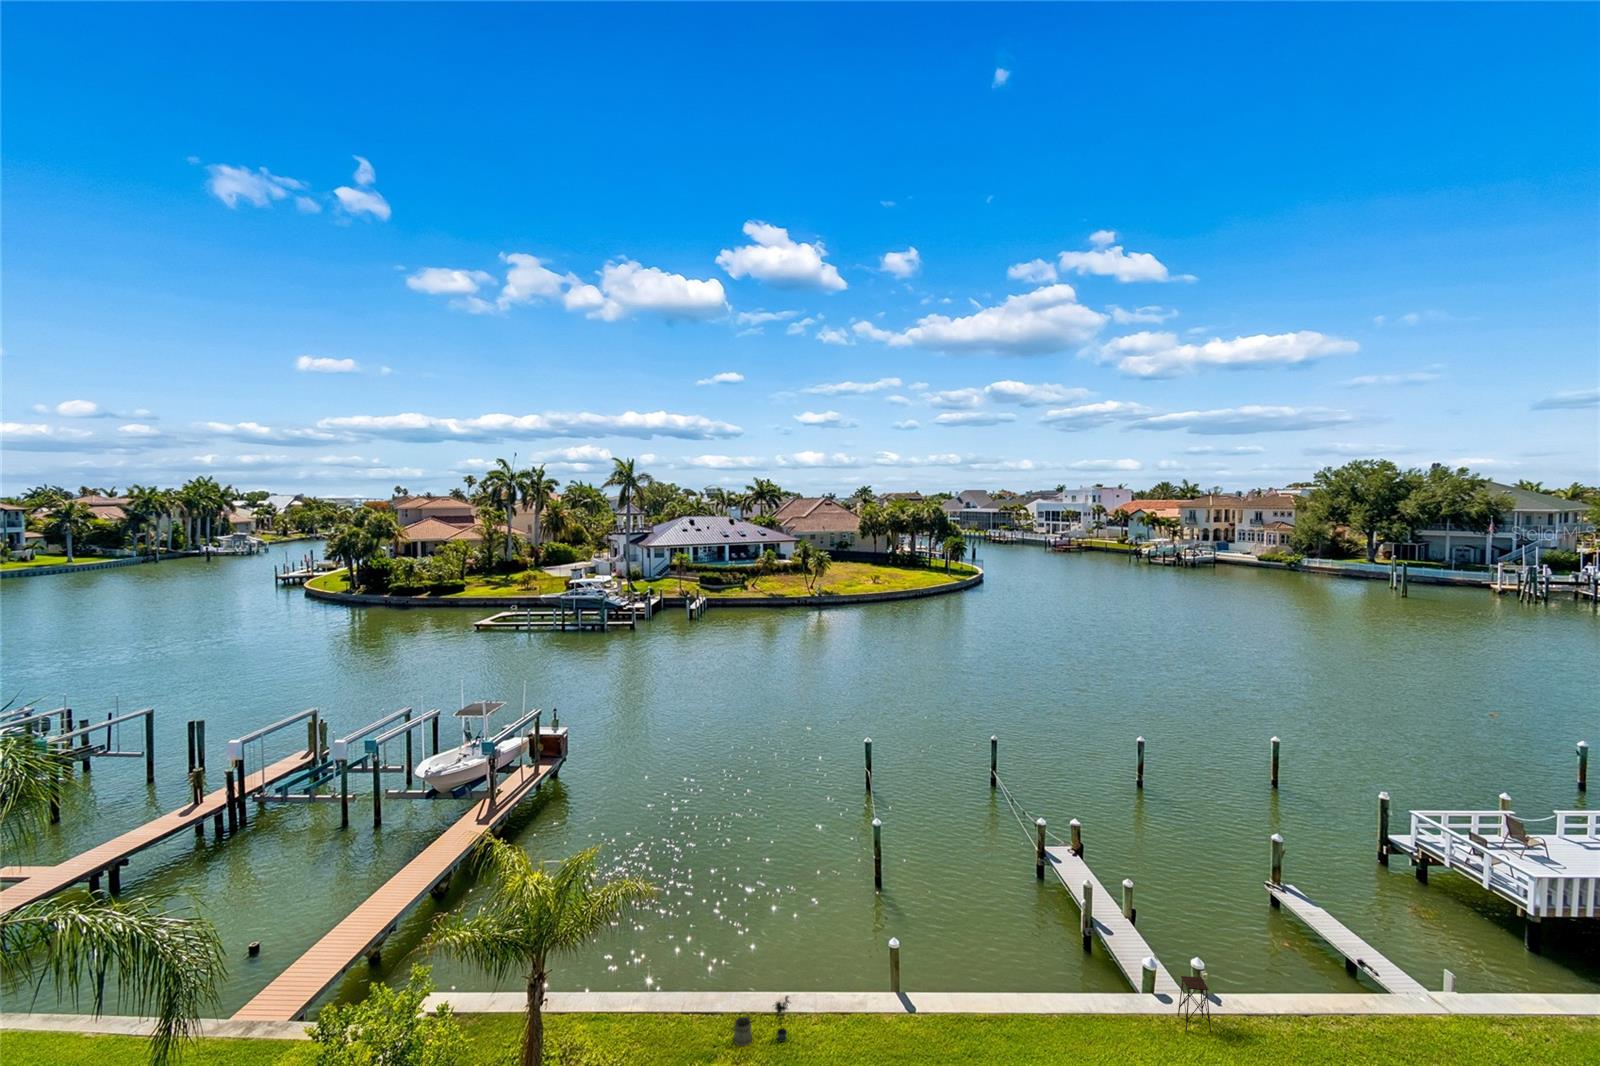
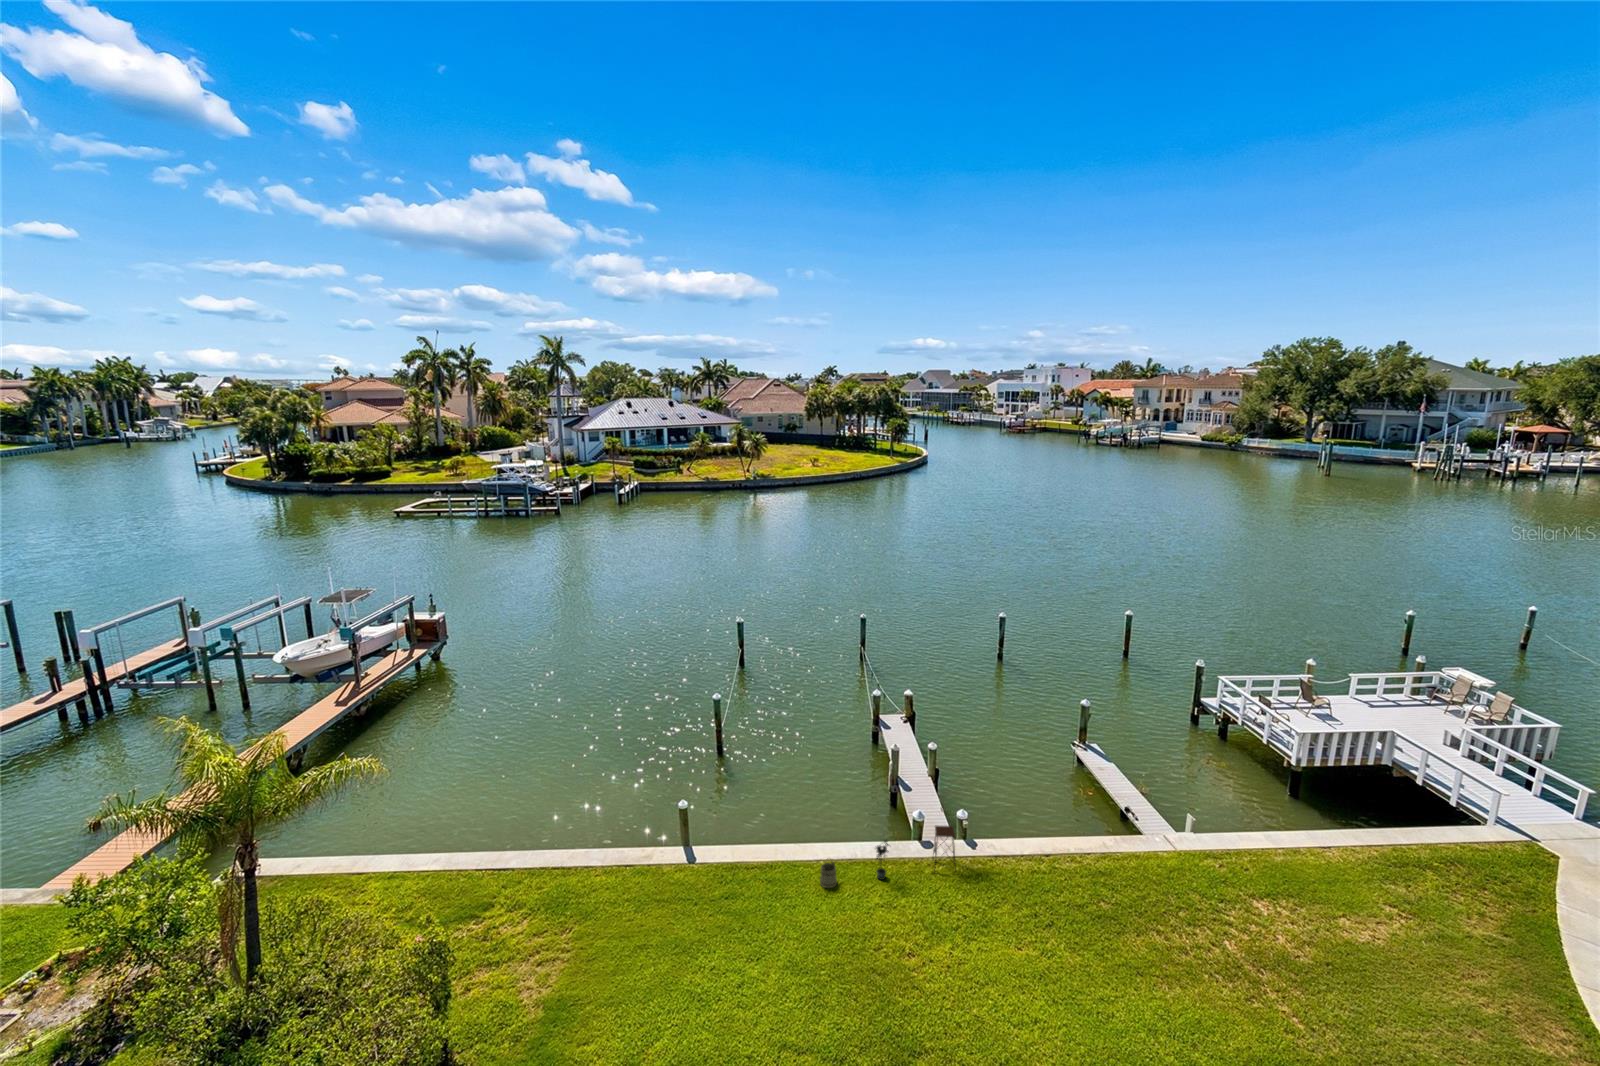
potted plant: present [775,996,790,1042] -> present [876,840,889,880]
bucket: present [734,1015,752,1046] -> present [820,862,837,888]

